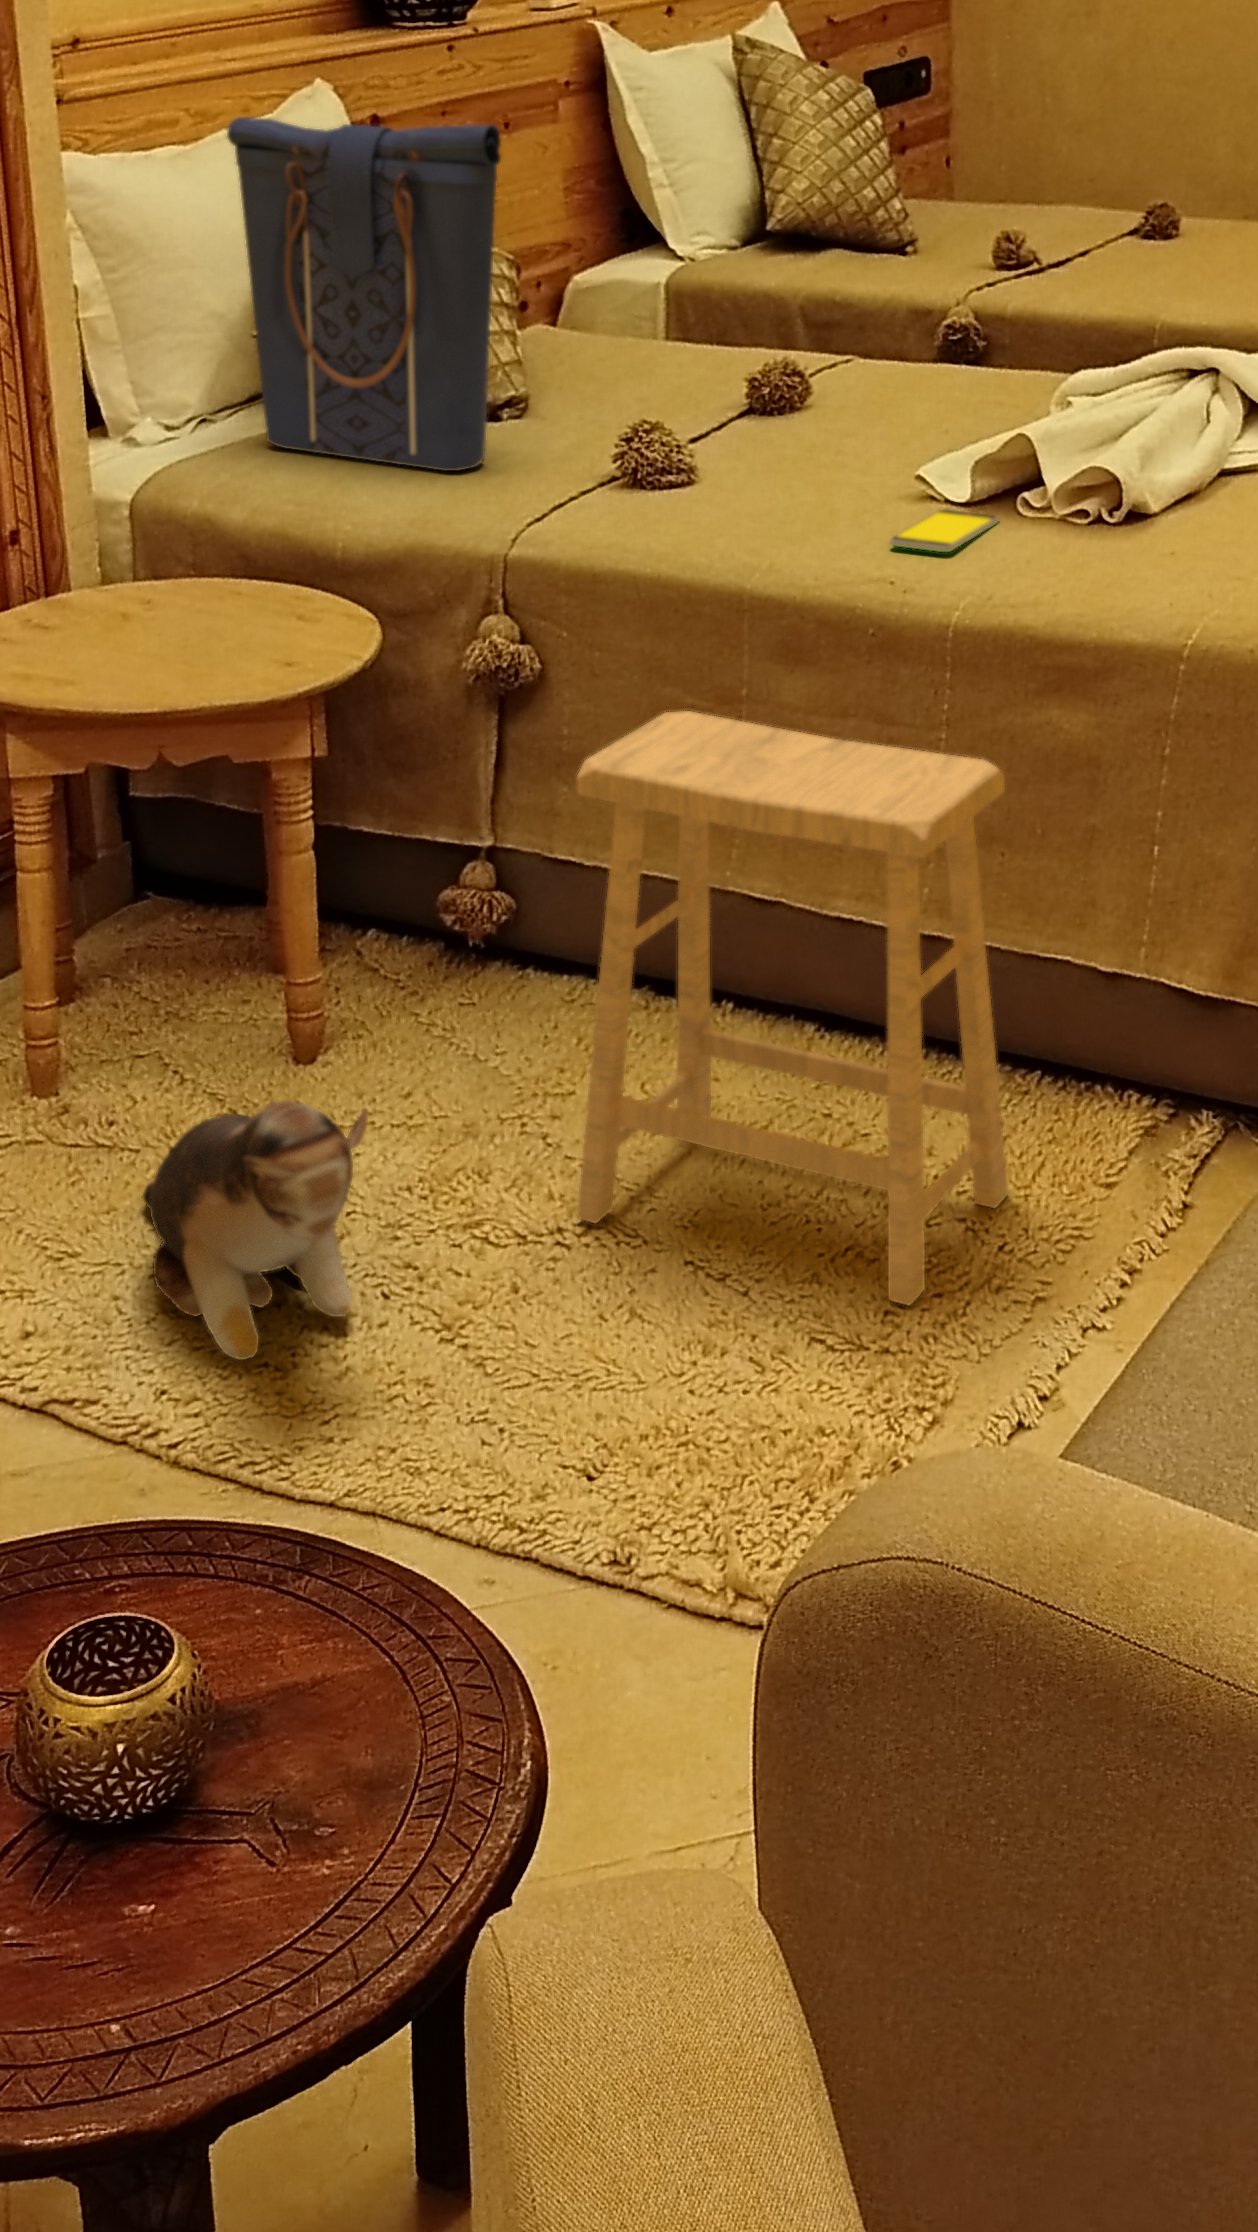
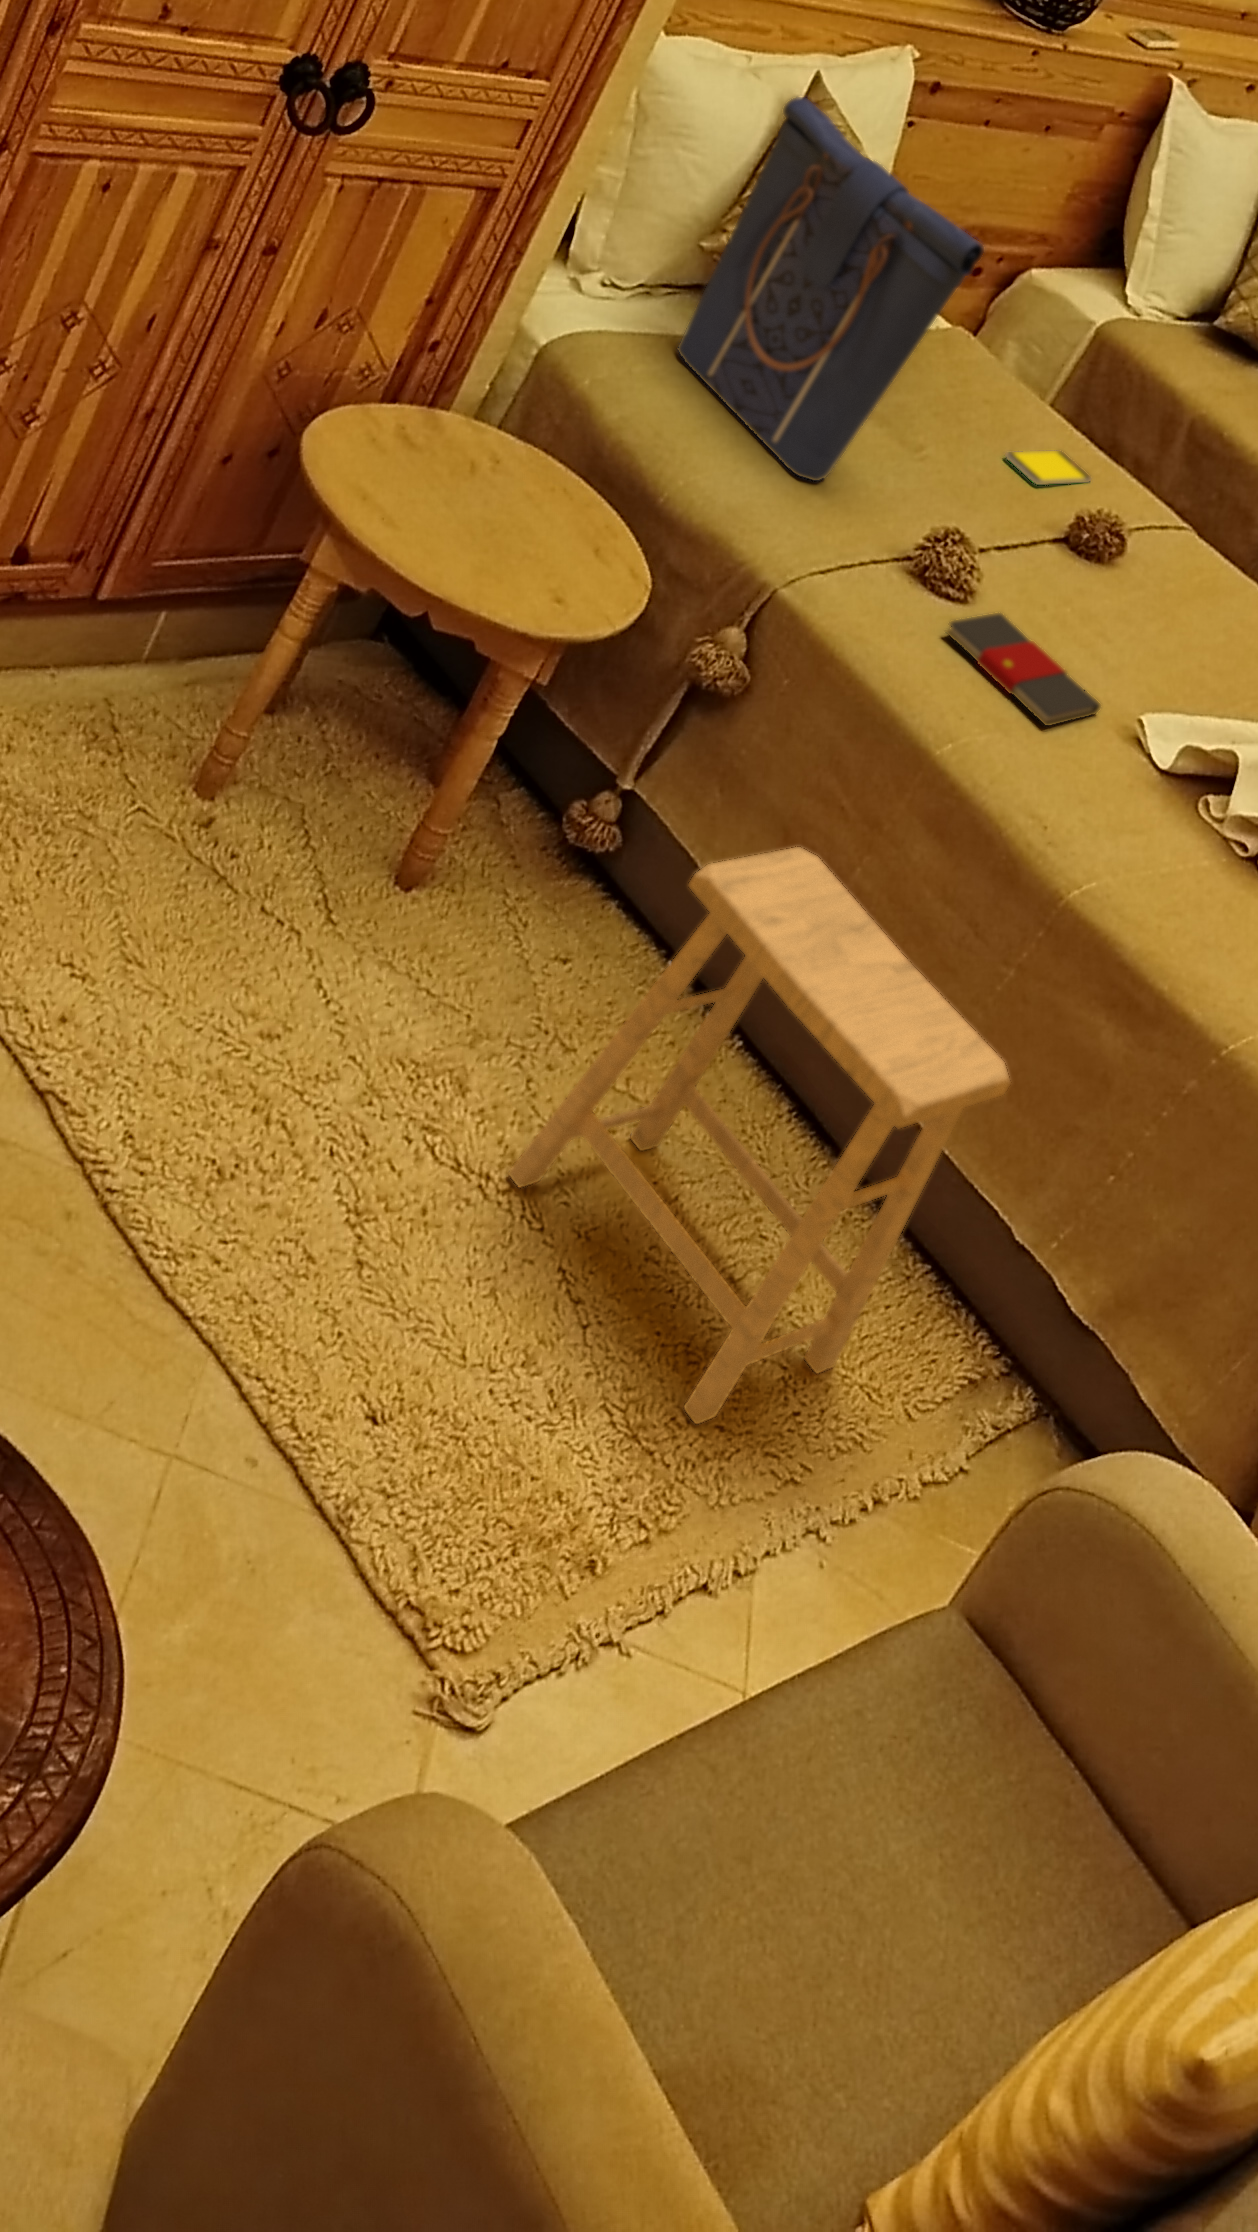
book: none [681,466,872,520] -> present [947,613,1100,726]
smartphone: present [889,510,999,552] -> present [1006,451,1091,485]
plush toy: present [142,1101,368,1360] -> none [179,936,387,1157]

